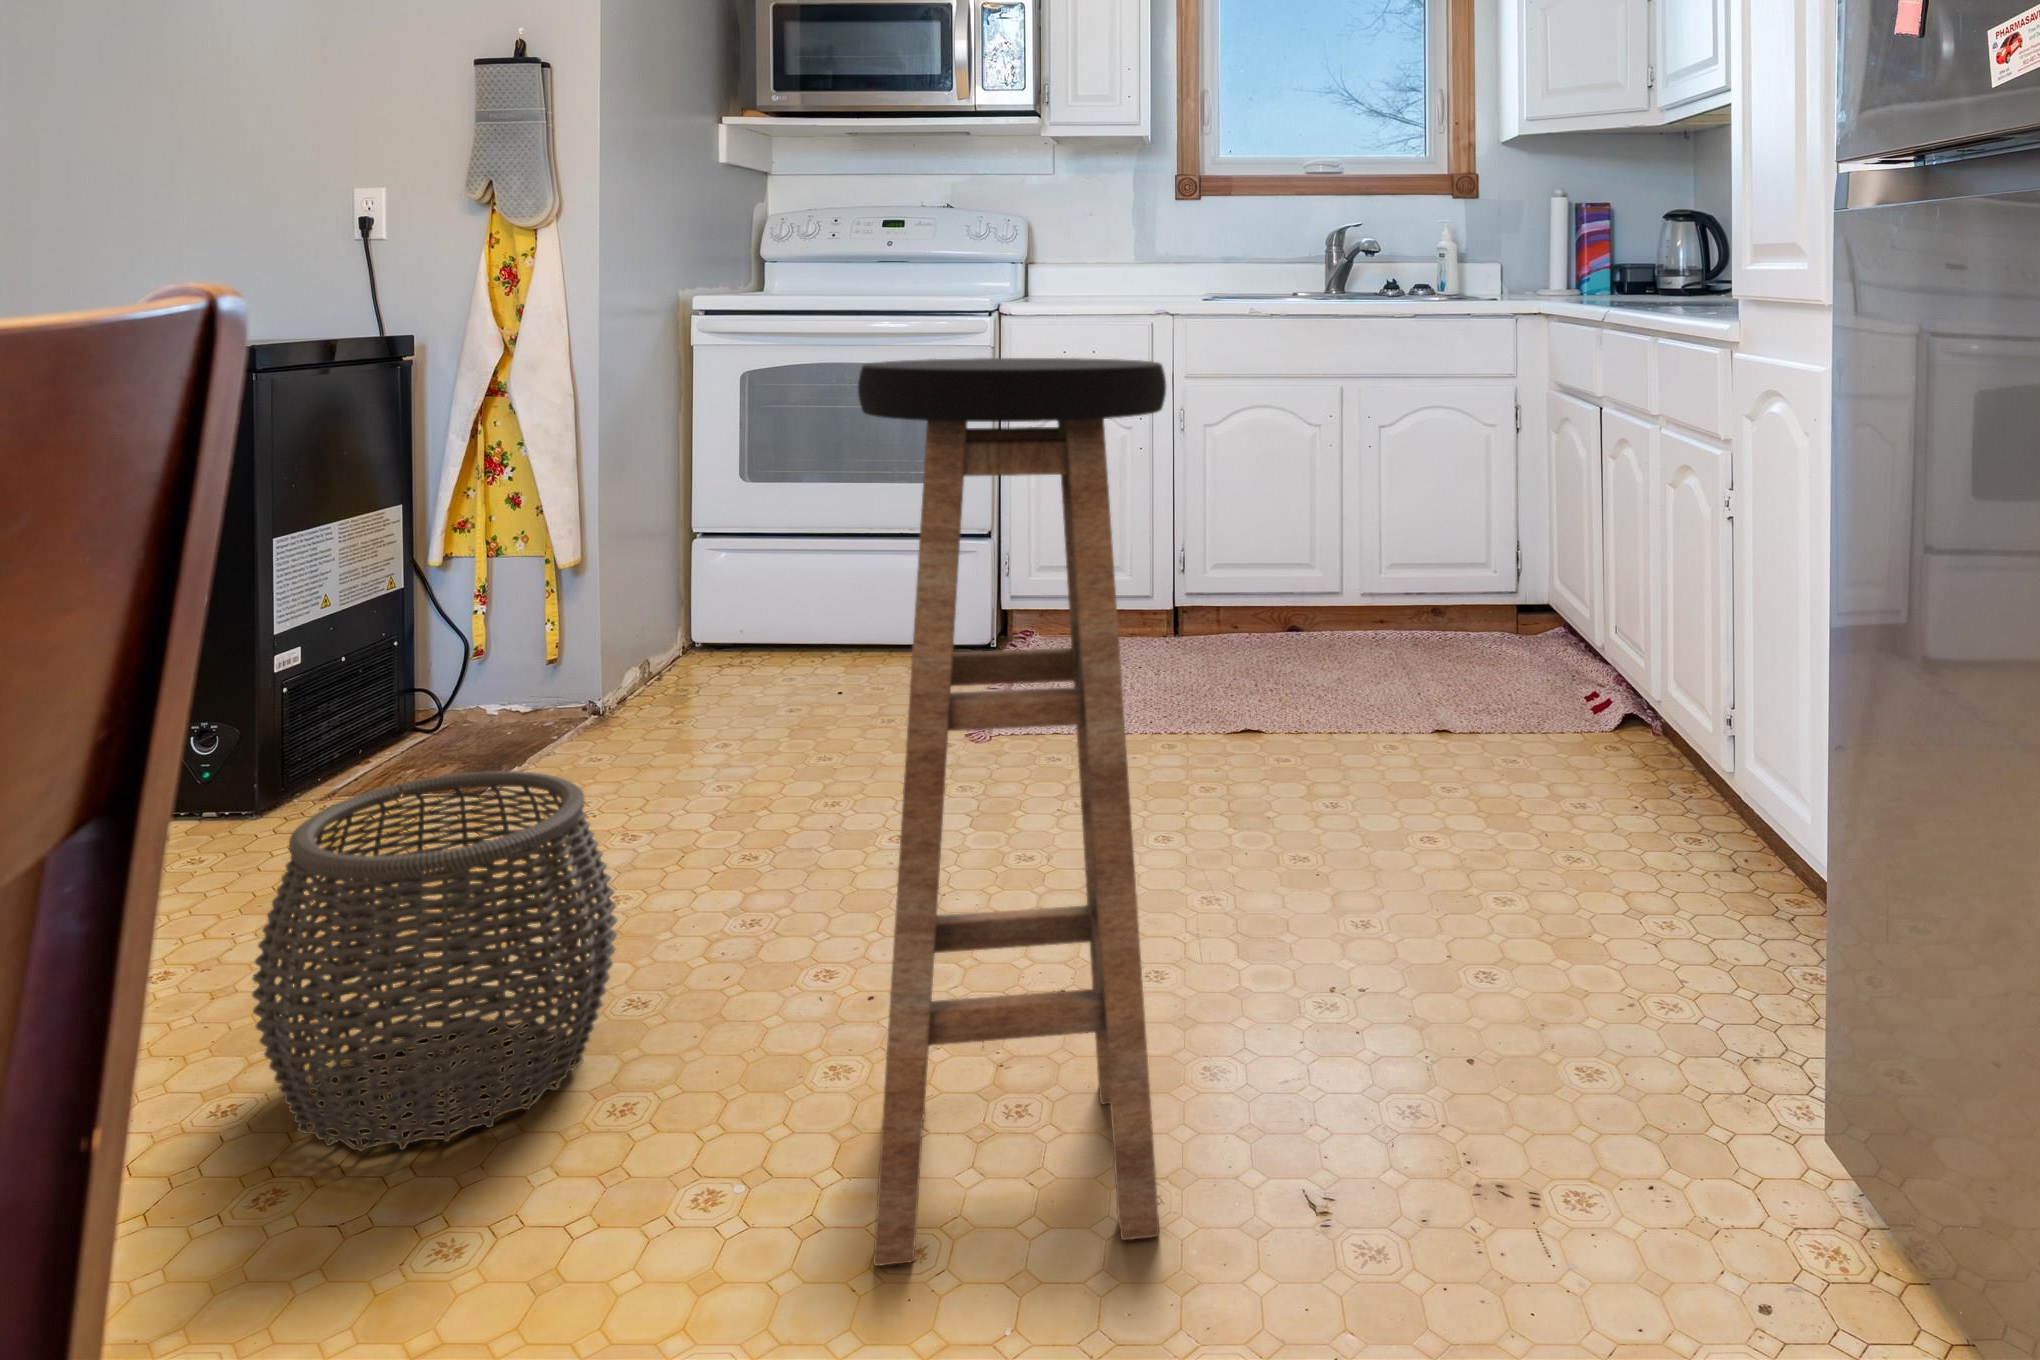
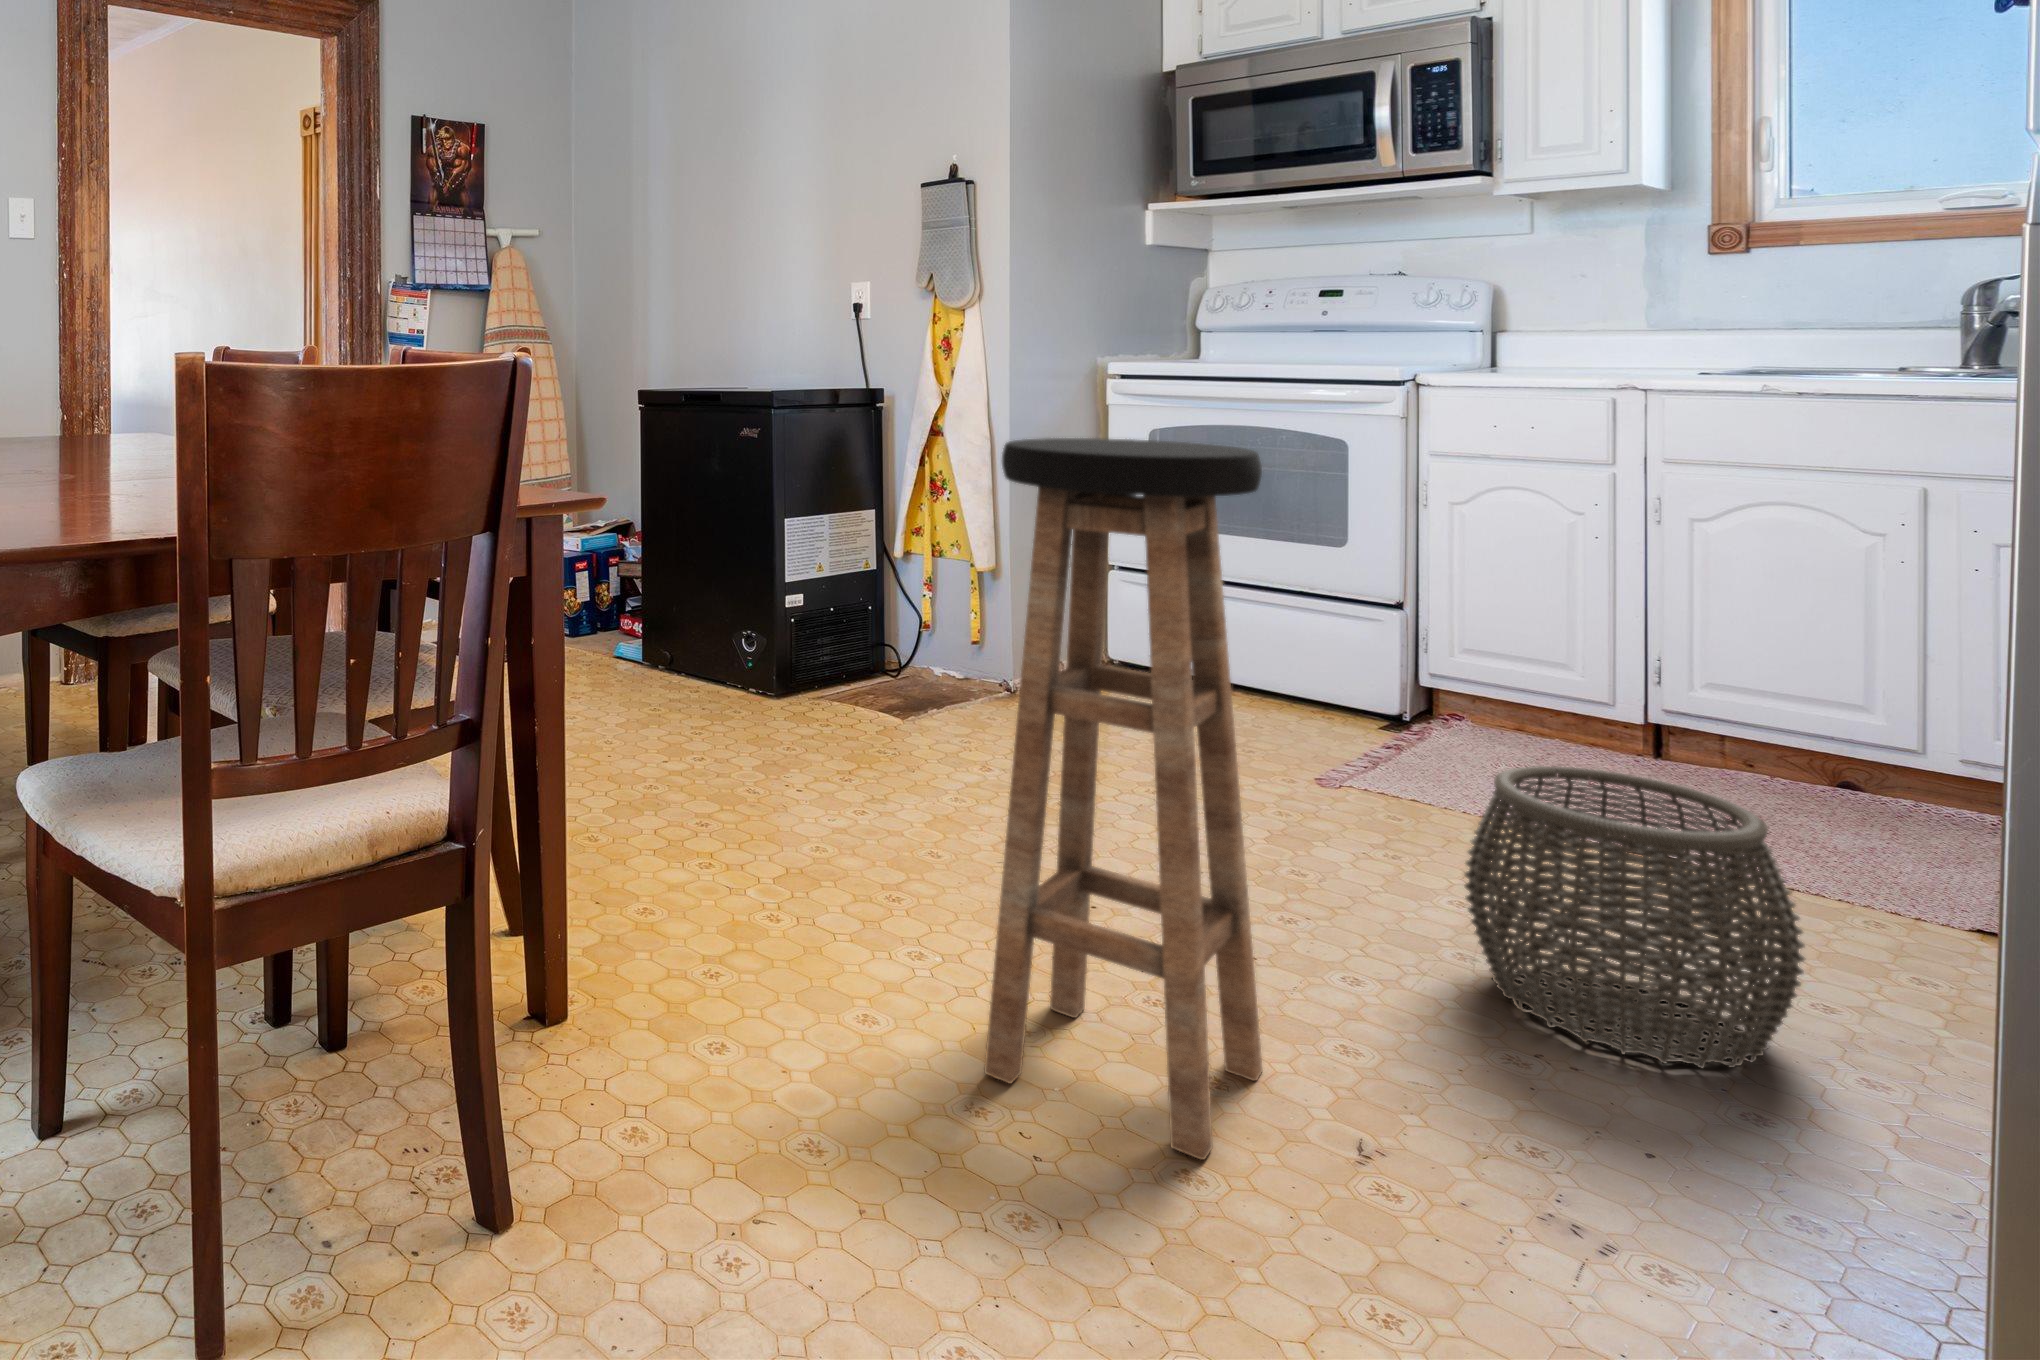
woven basket: present [252,771,617,1151] -> present [1465,766,1805,1068]

